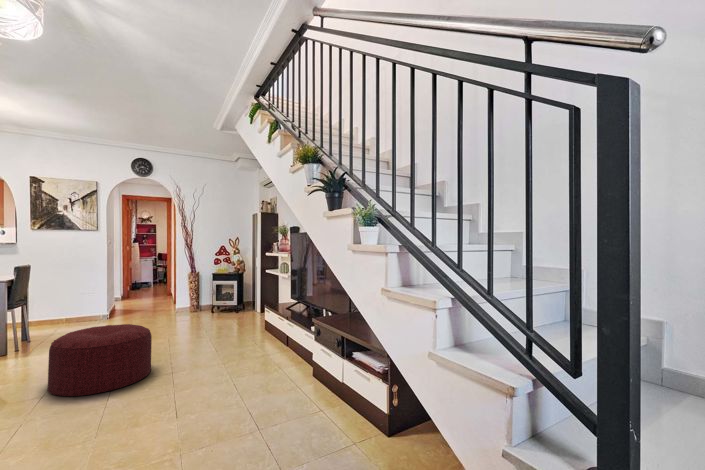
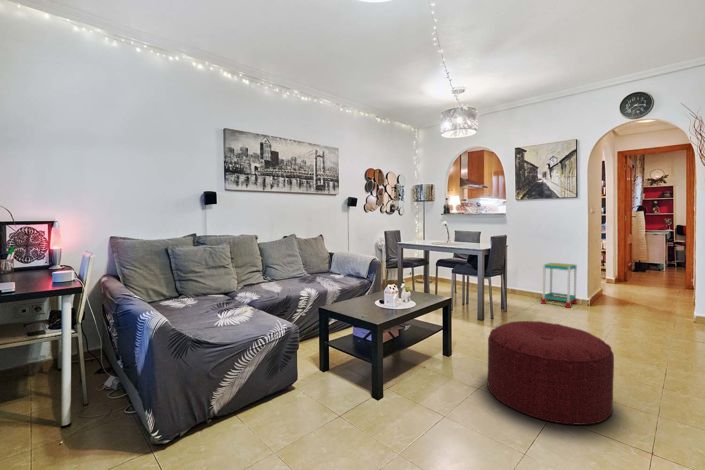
side table: none [63,287,98,327] -> present [541,263,577,308]

